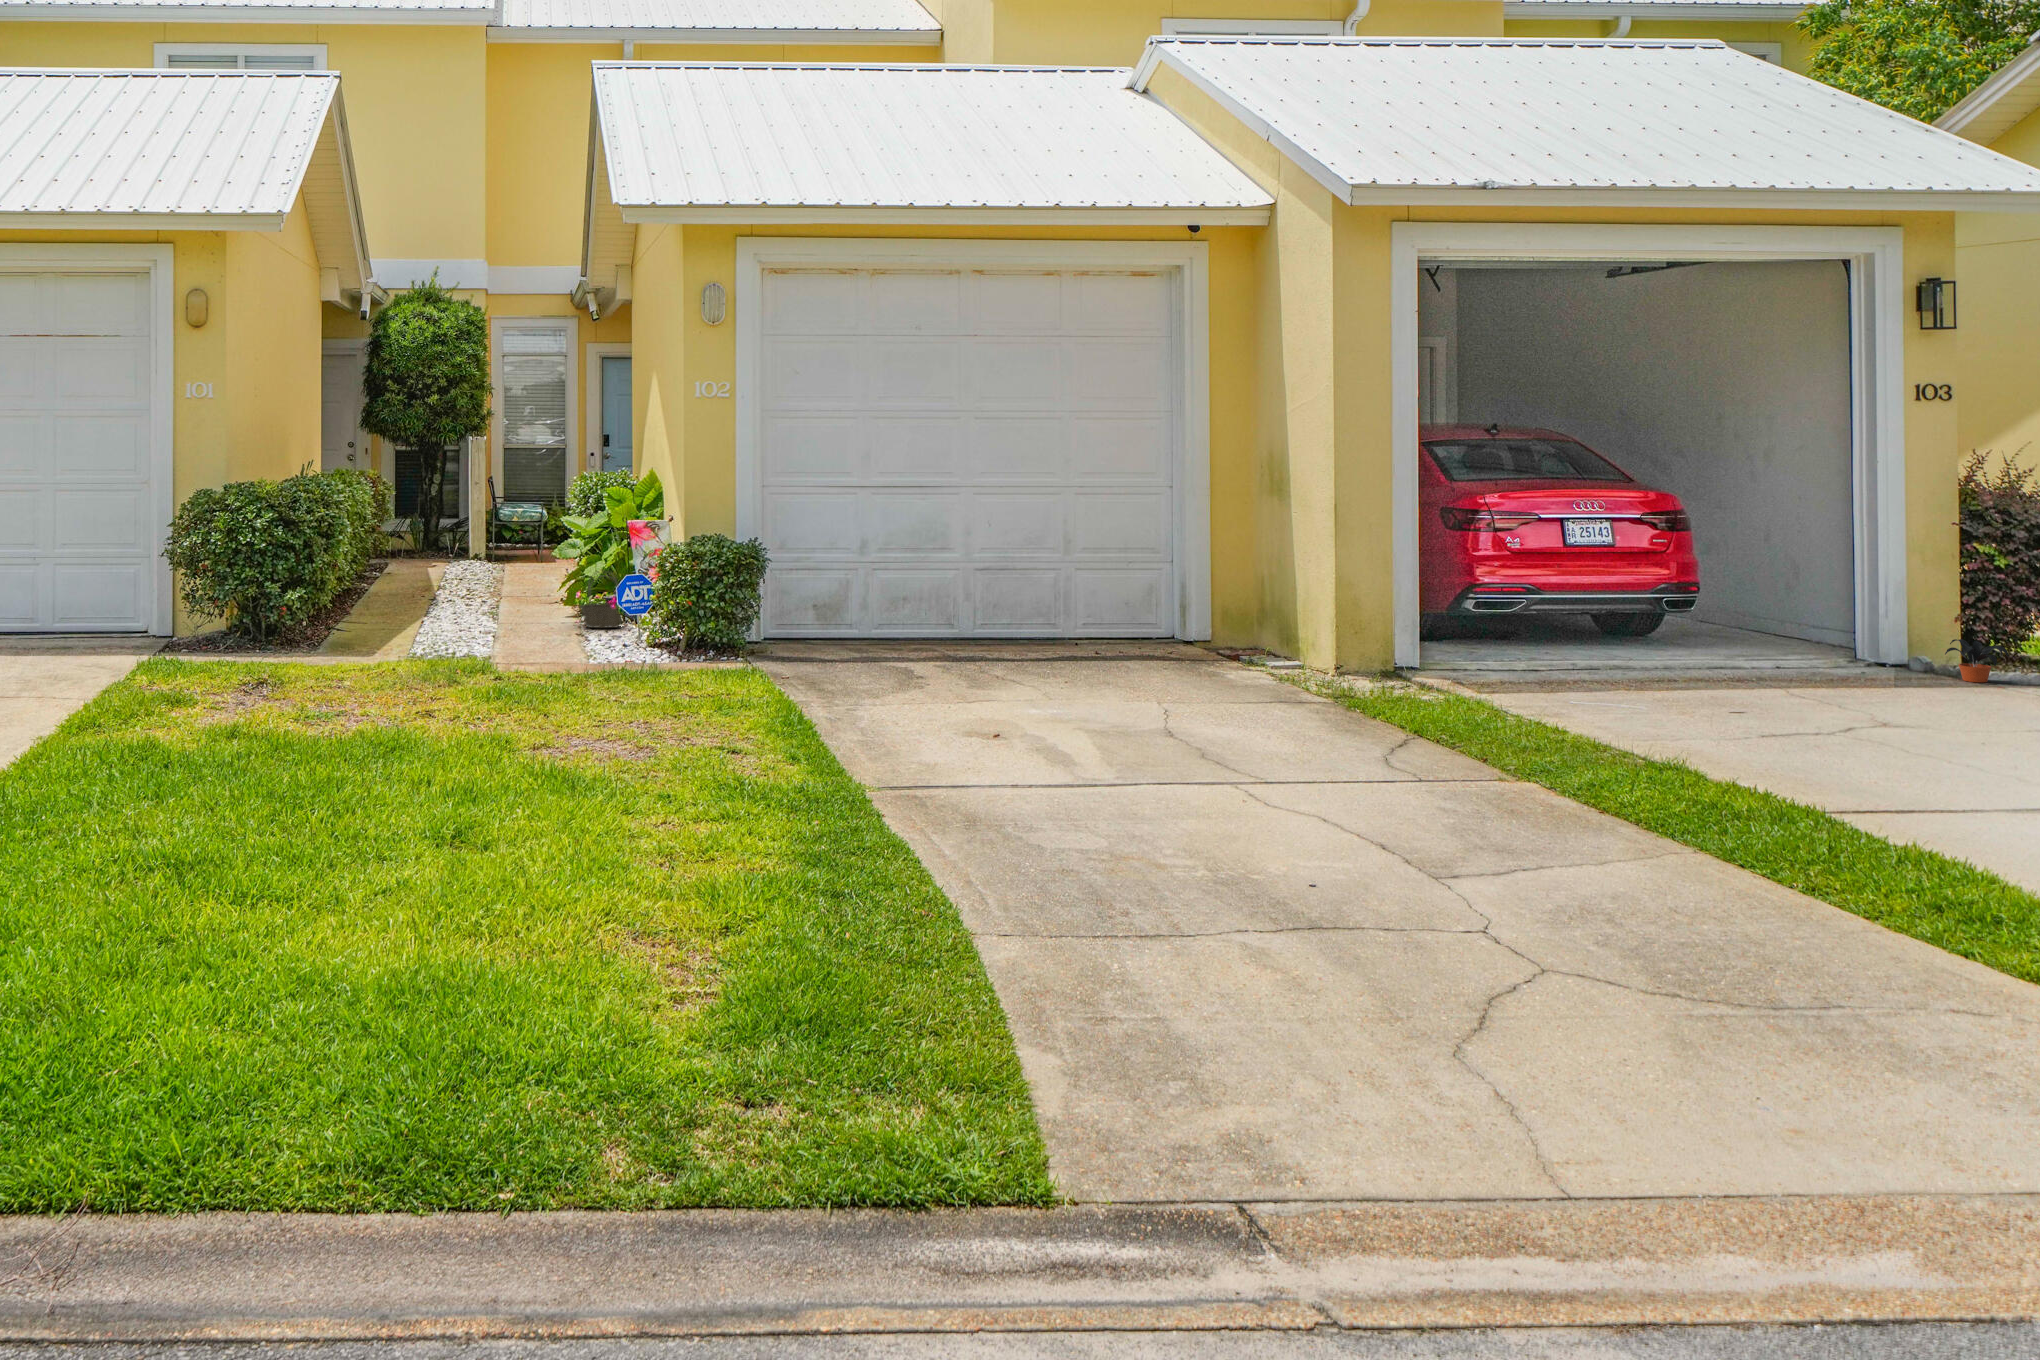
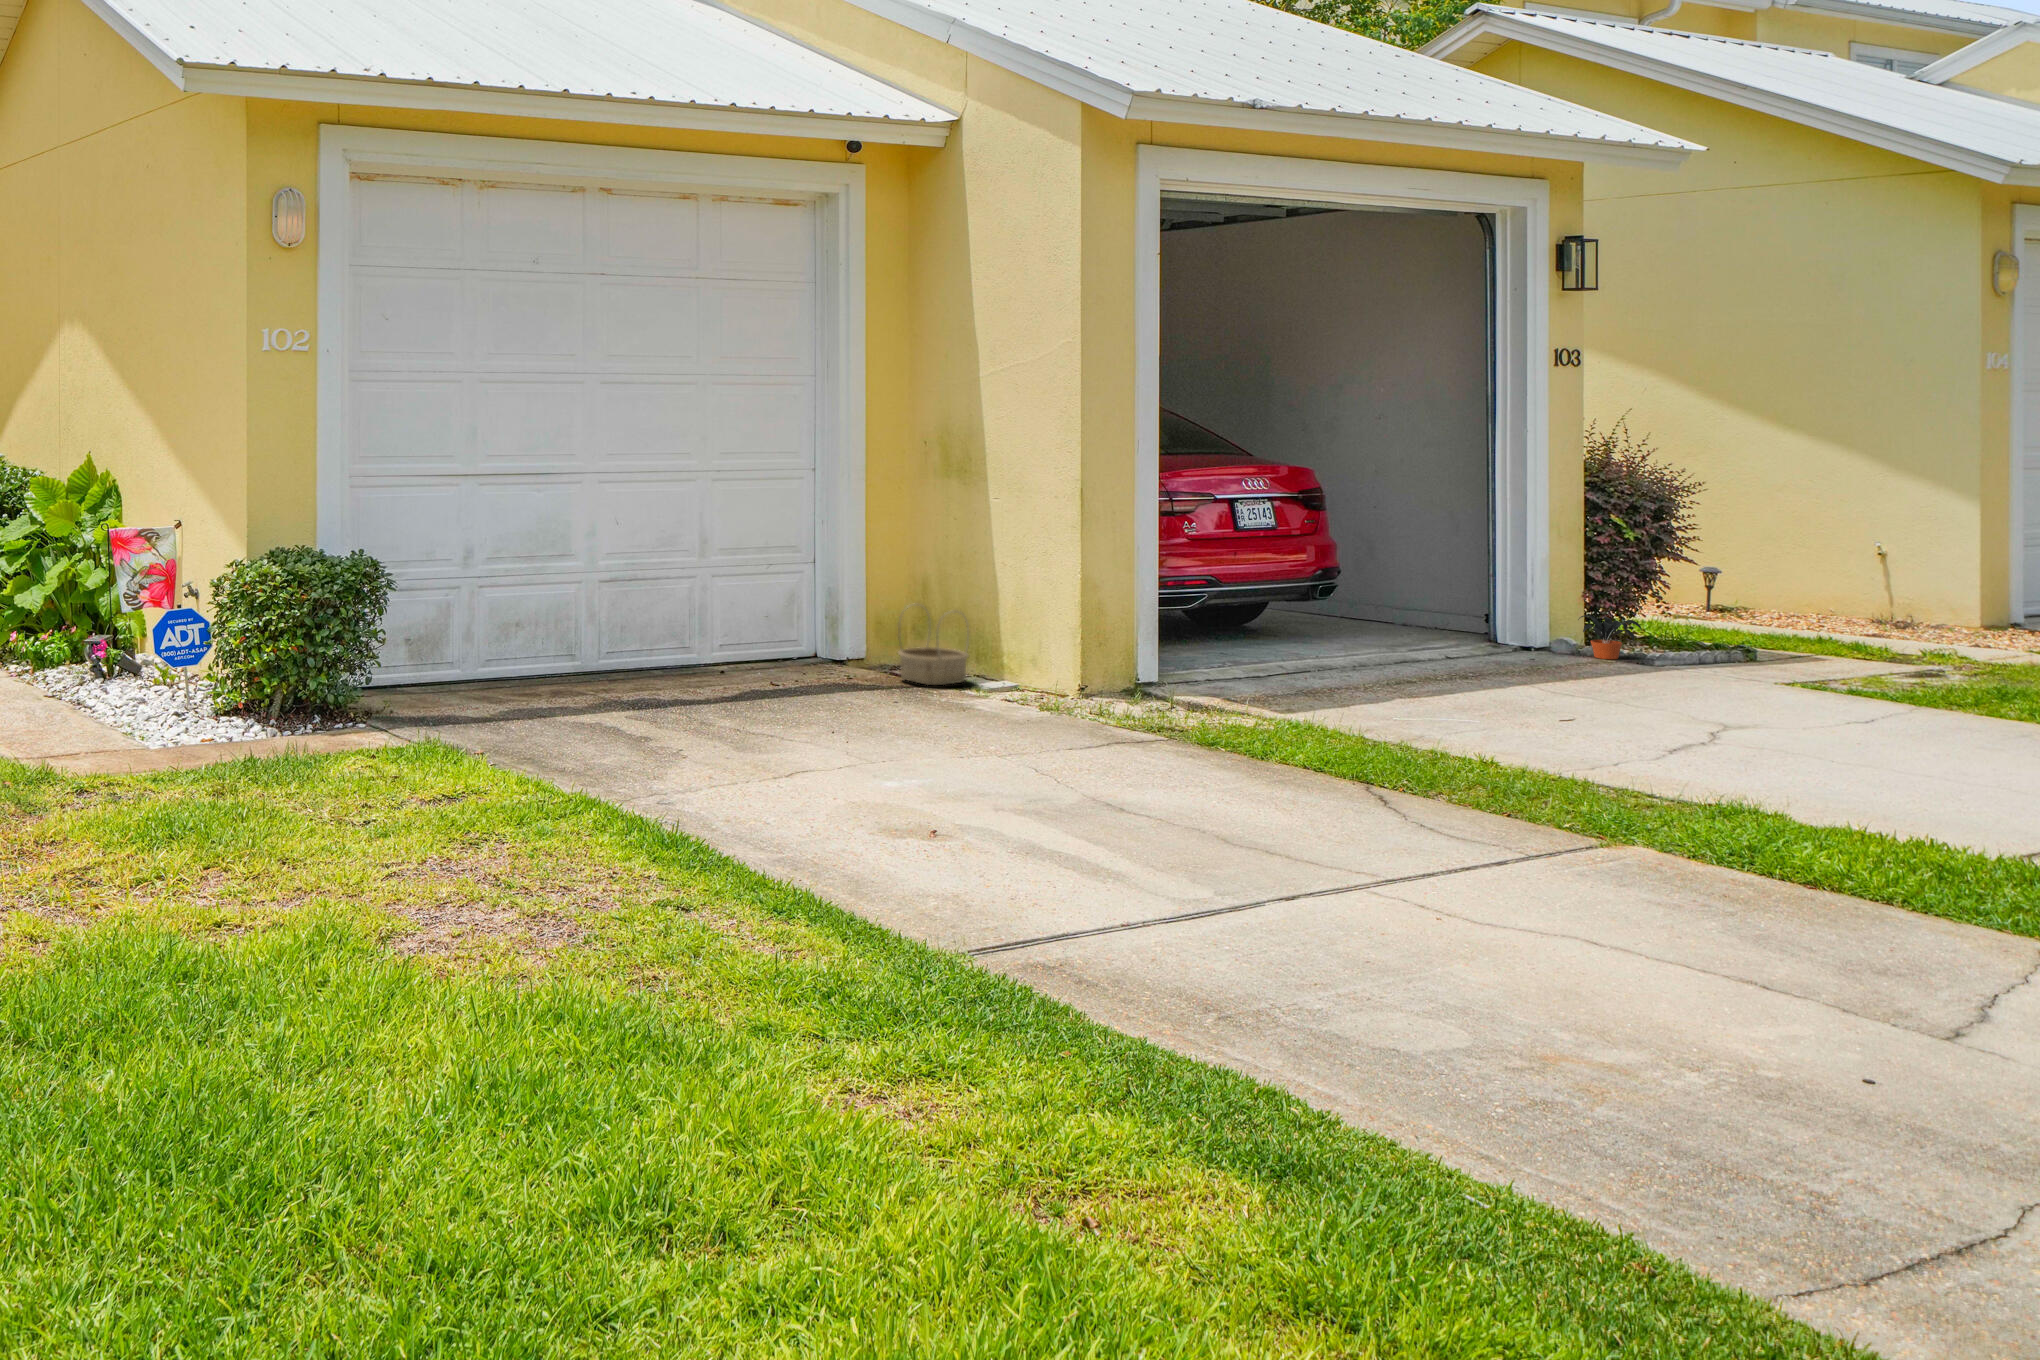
basket: present [580,577,622,628] -> present [898,605,969,685]

